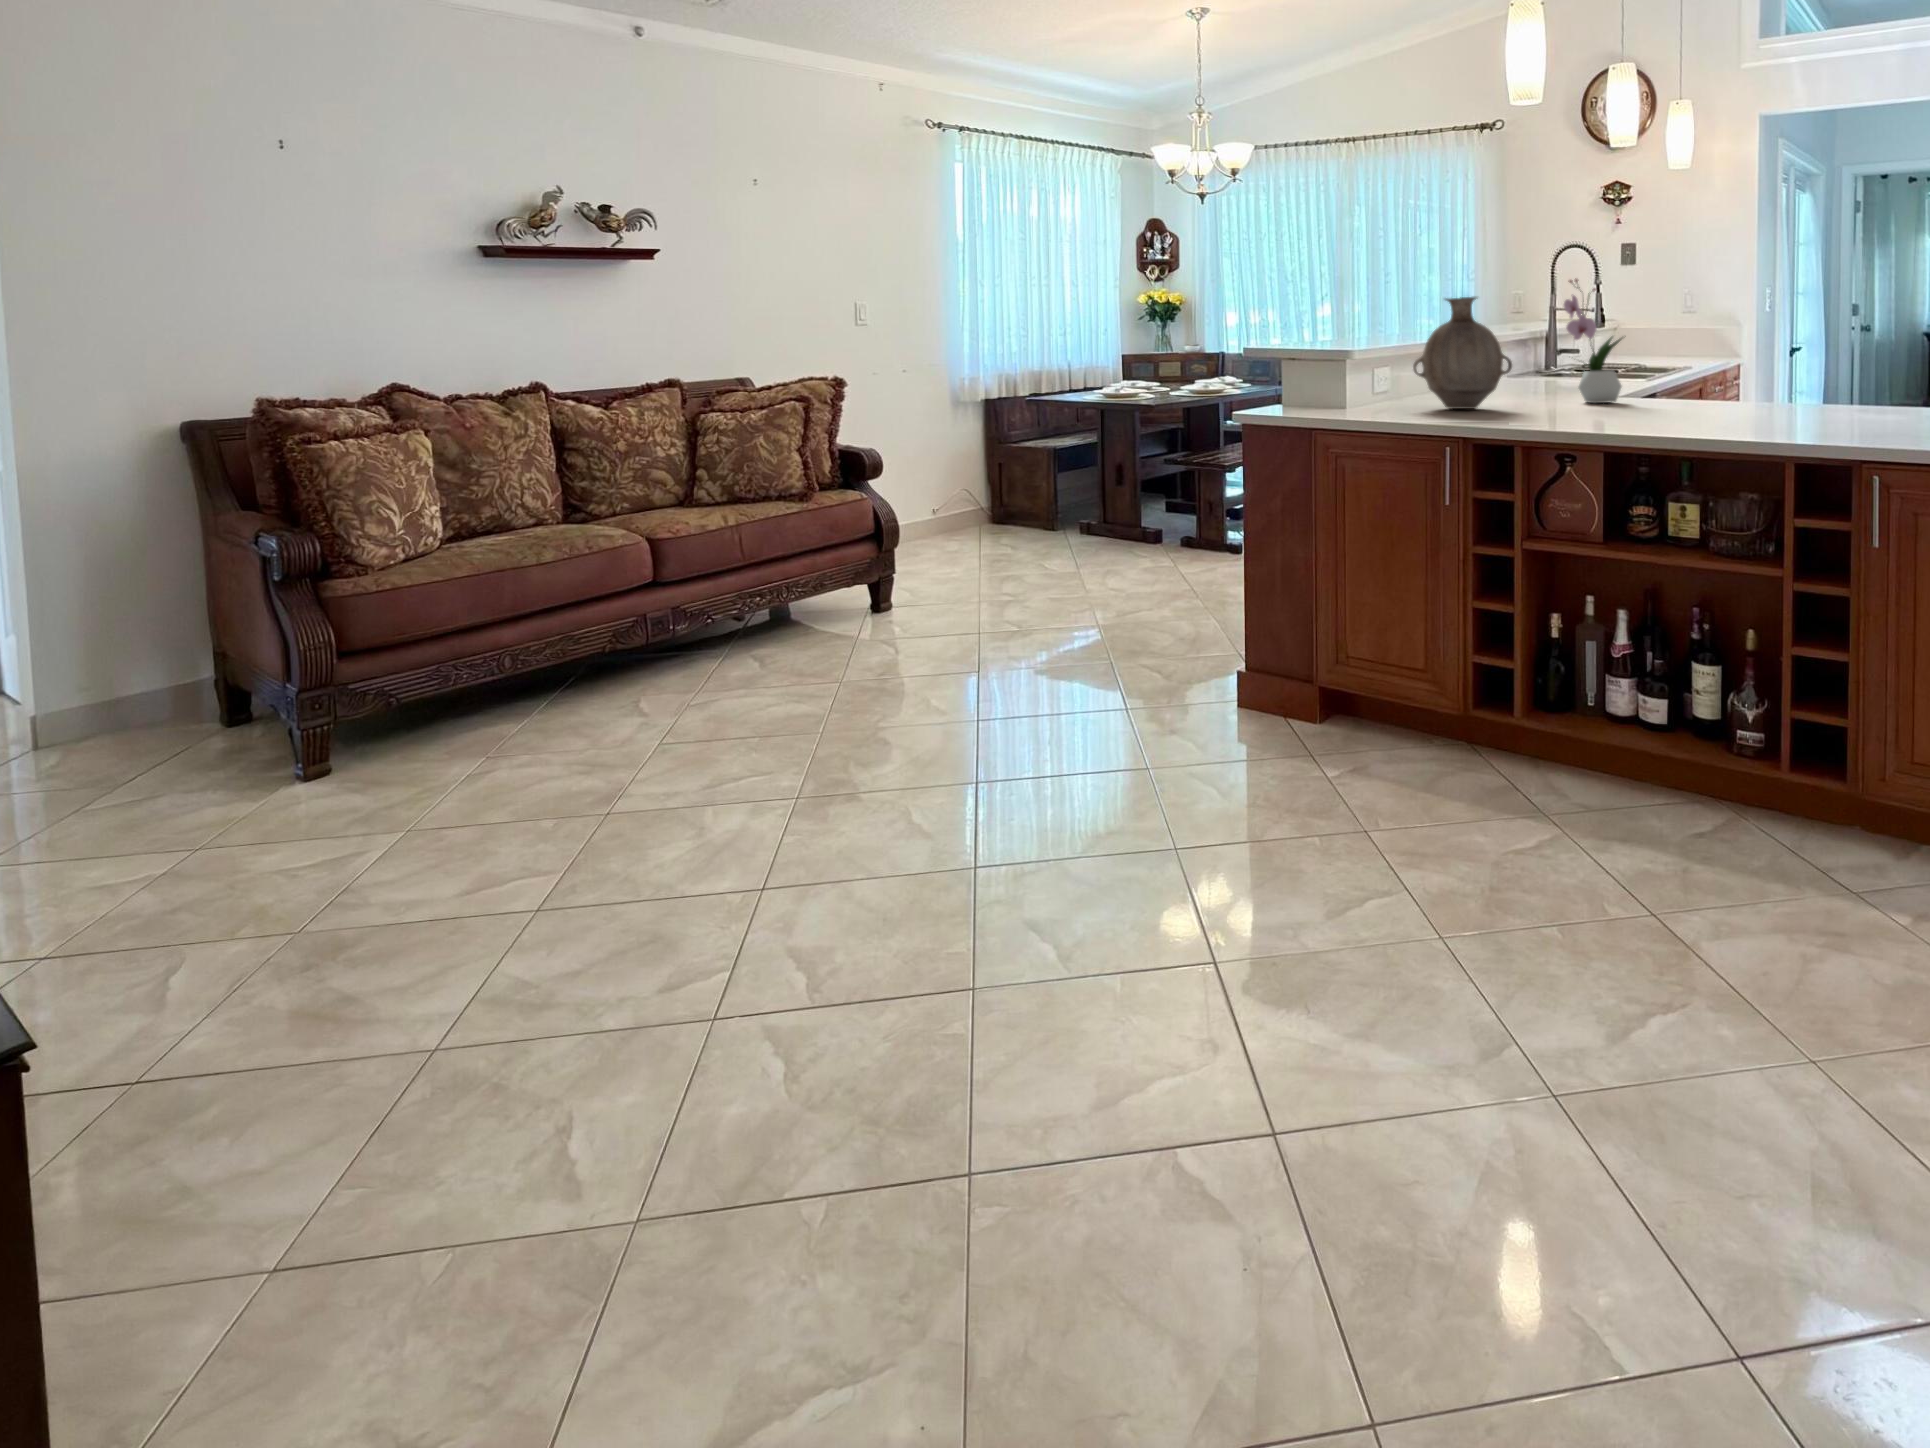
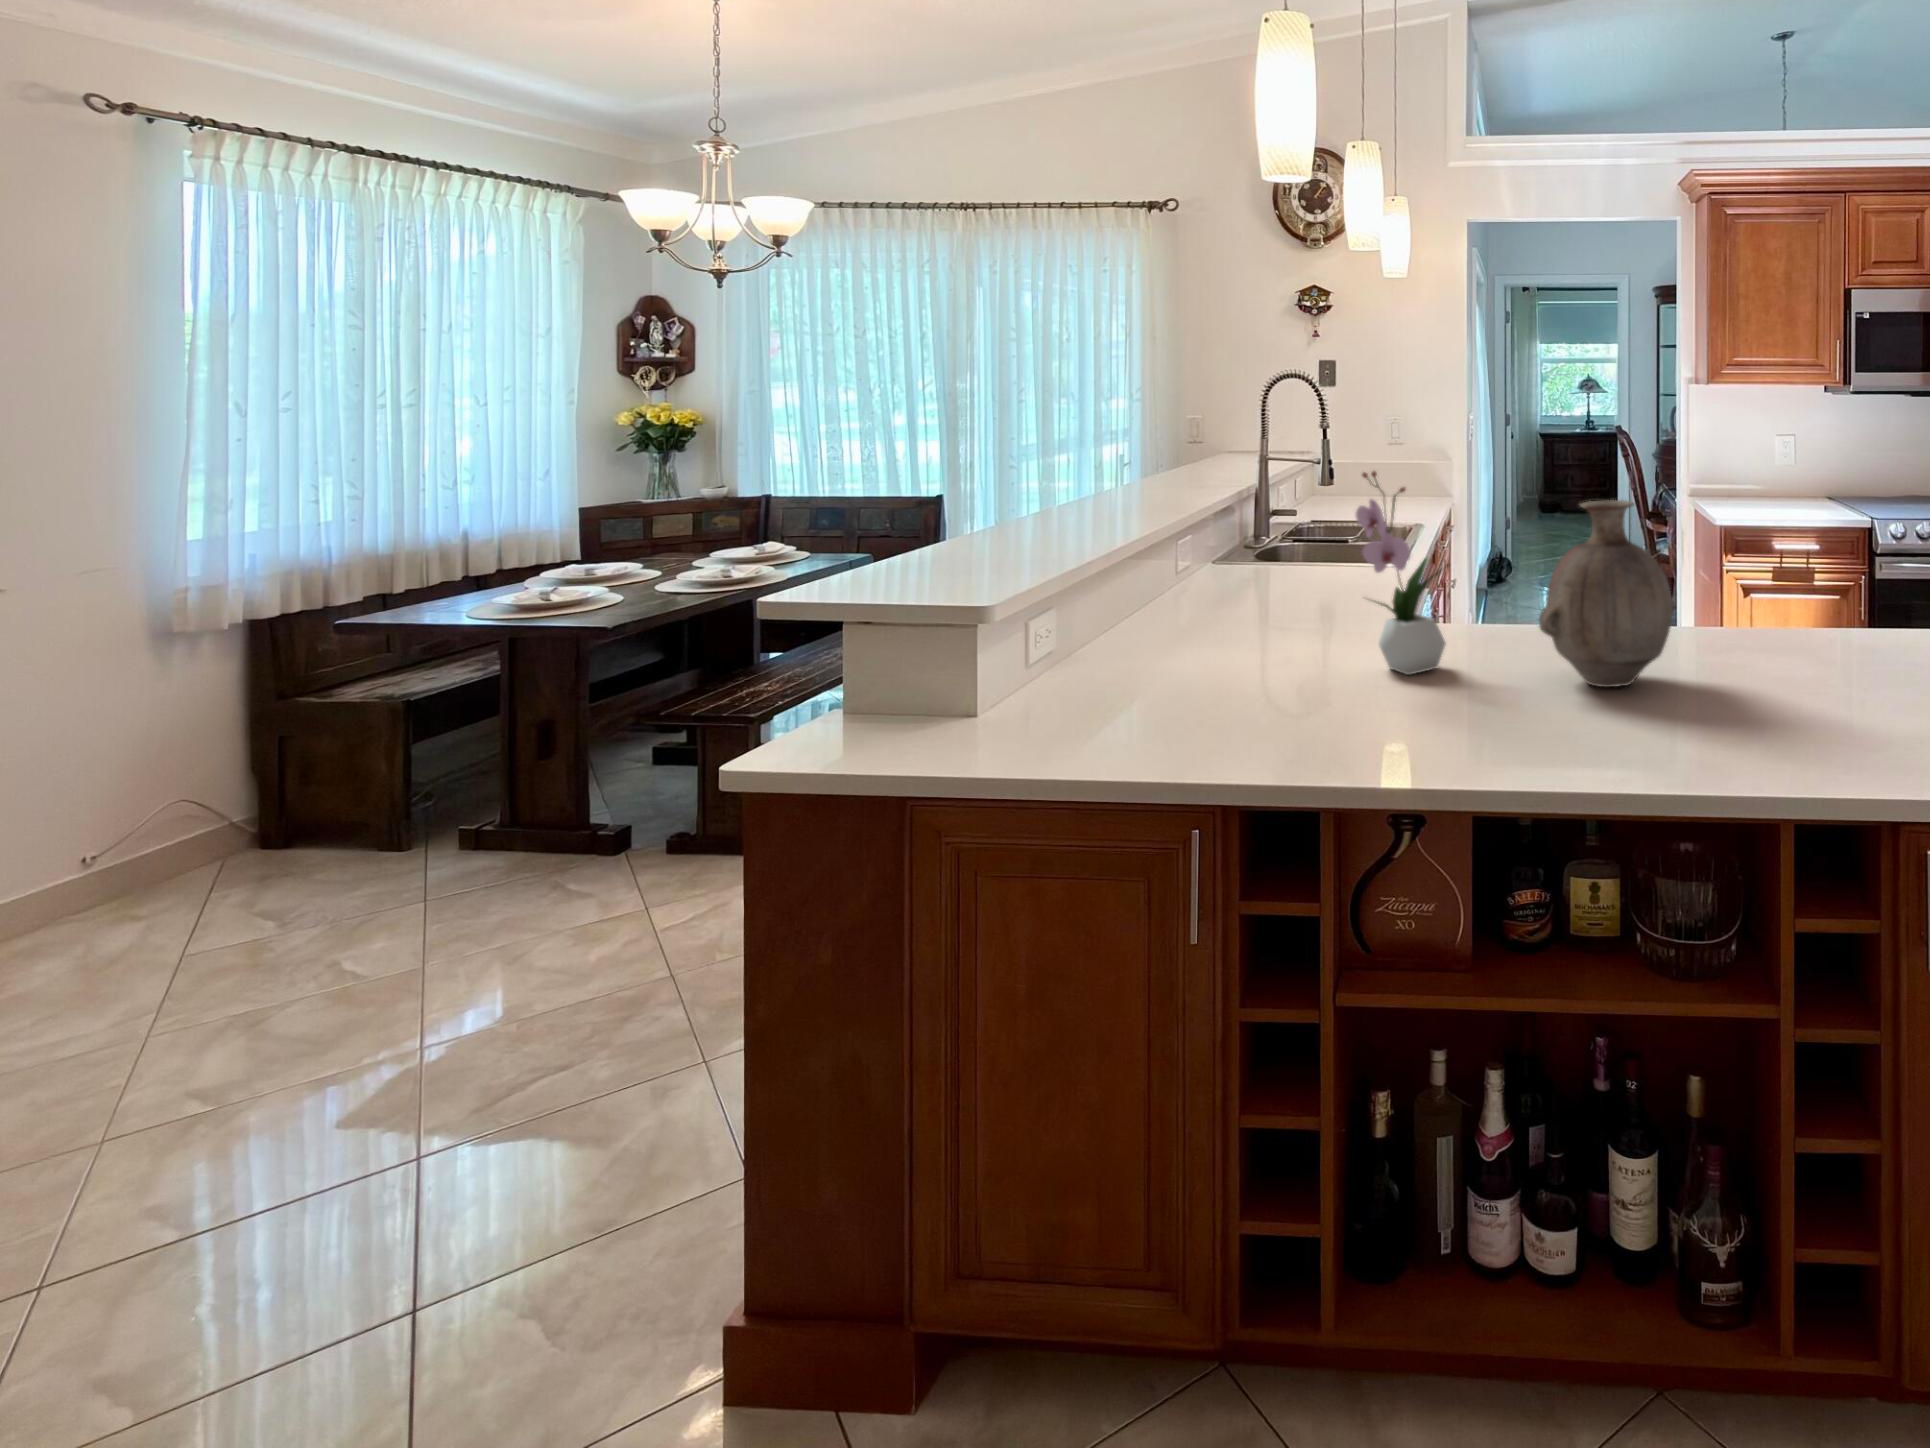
vase: present [1413,297,1512,409] -> present [1539,500,1675,687]

